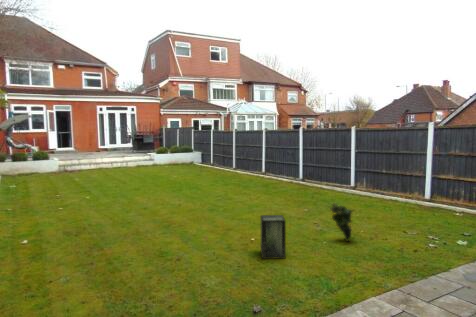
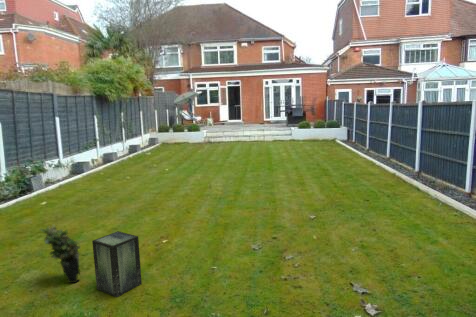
potted plant: present [330,203,352,241] -> present [41,225,80,283]

